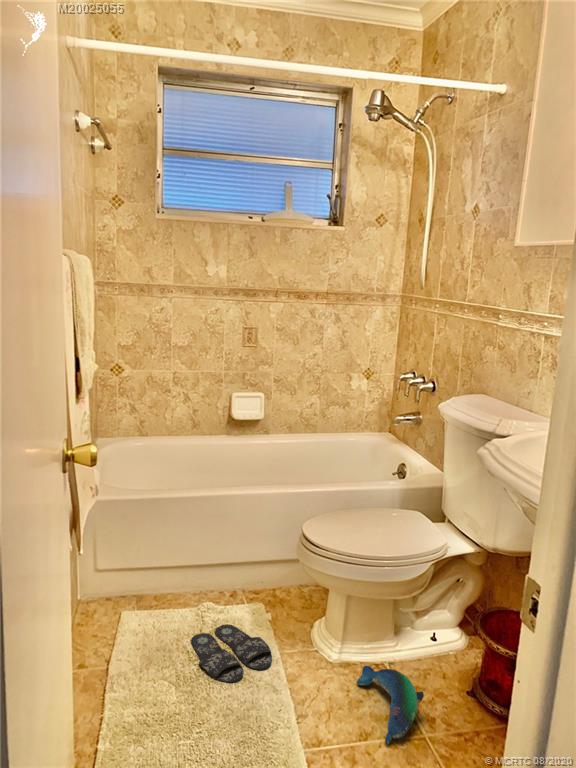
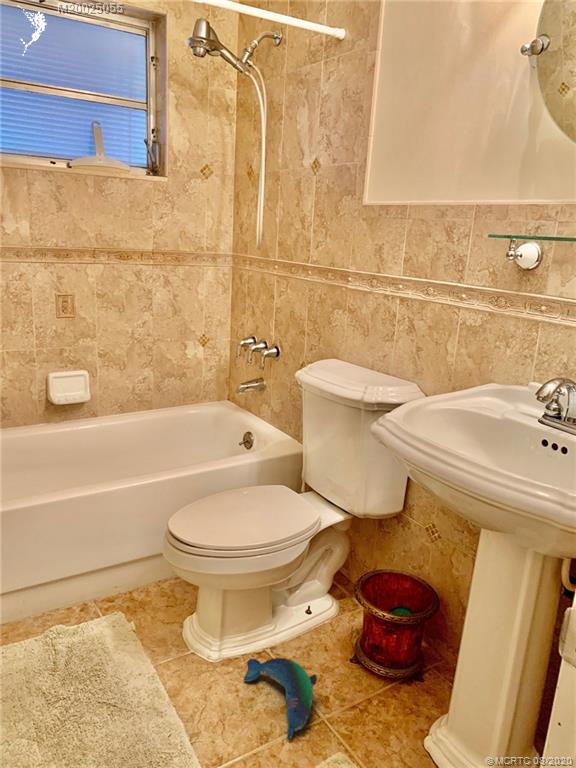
slippers: present [191,624,272,683] -> none [44,647,147,719]

